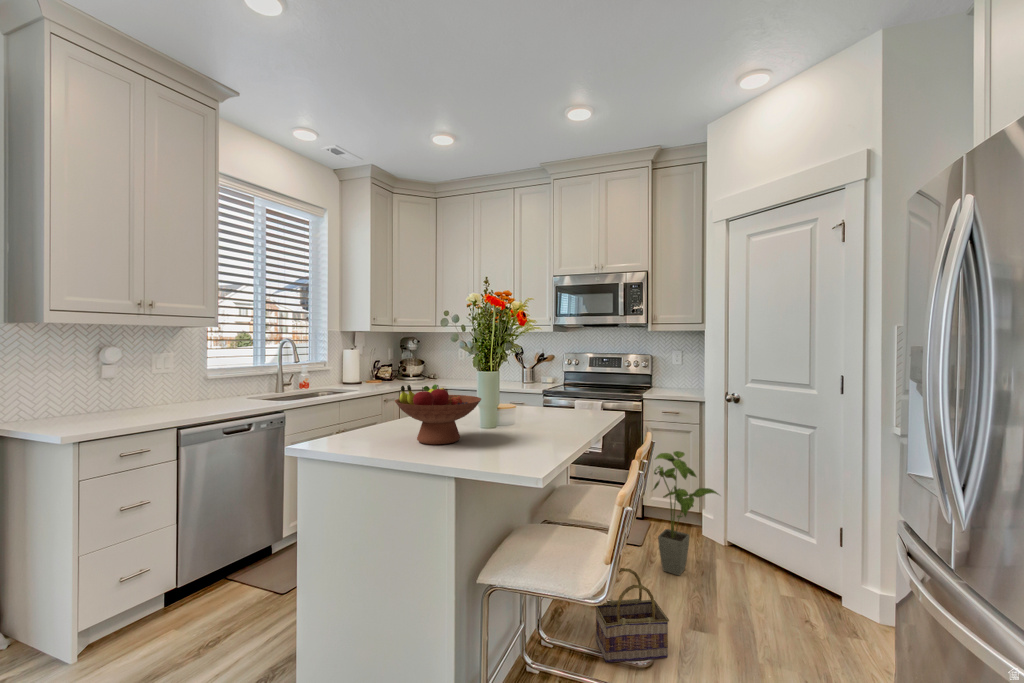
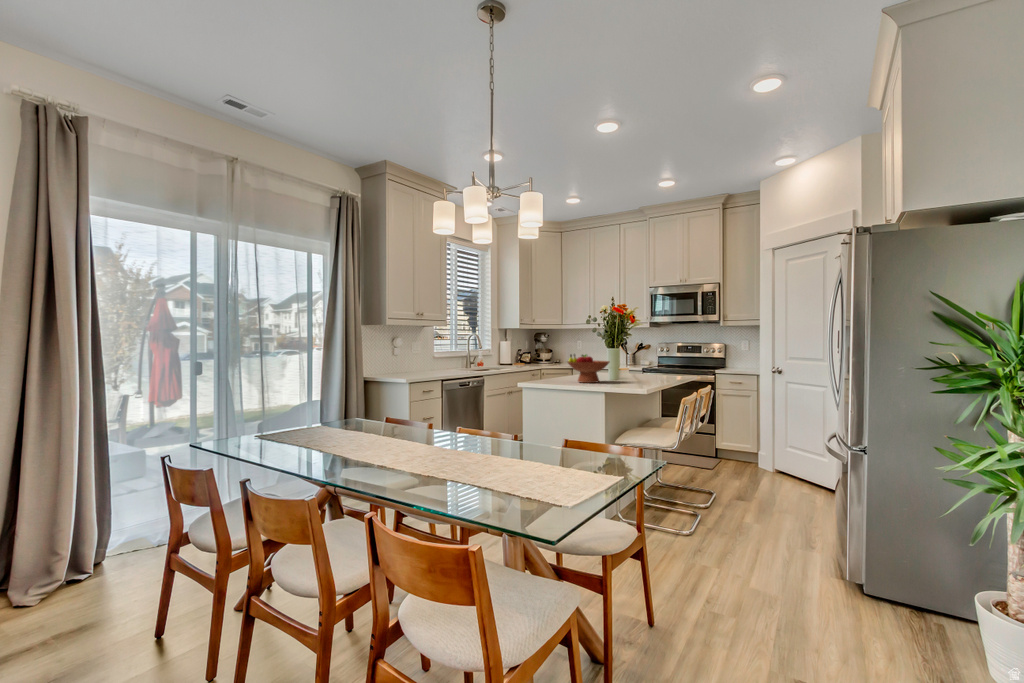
house plant: present [653,451,718,575] -> none [715,402,761,481]
basket: present [595,568,669,663] -> none [673,459,715,504]

